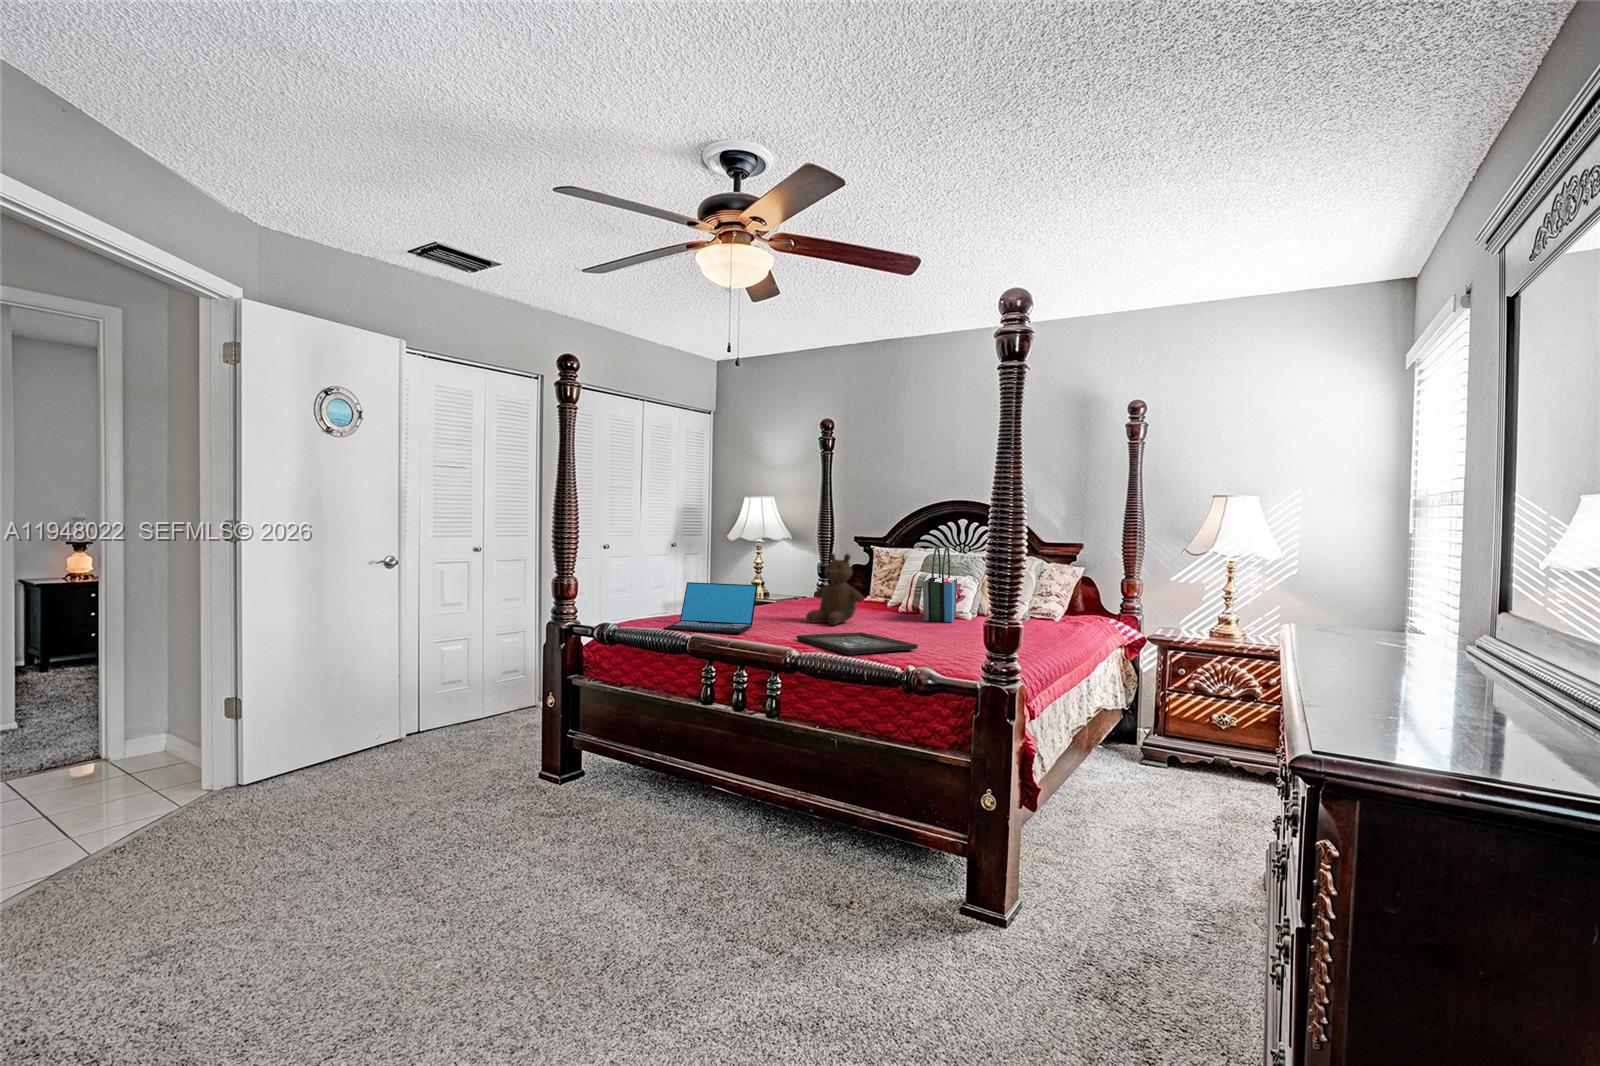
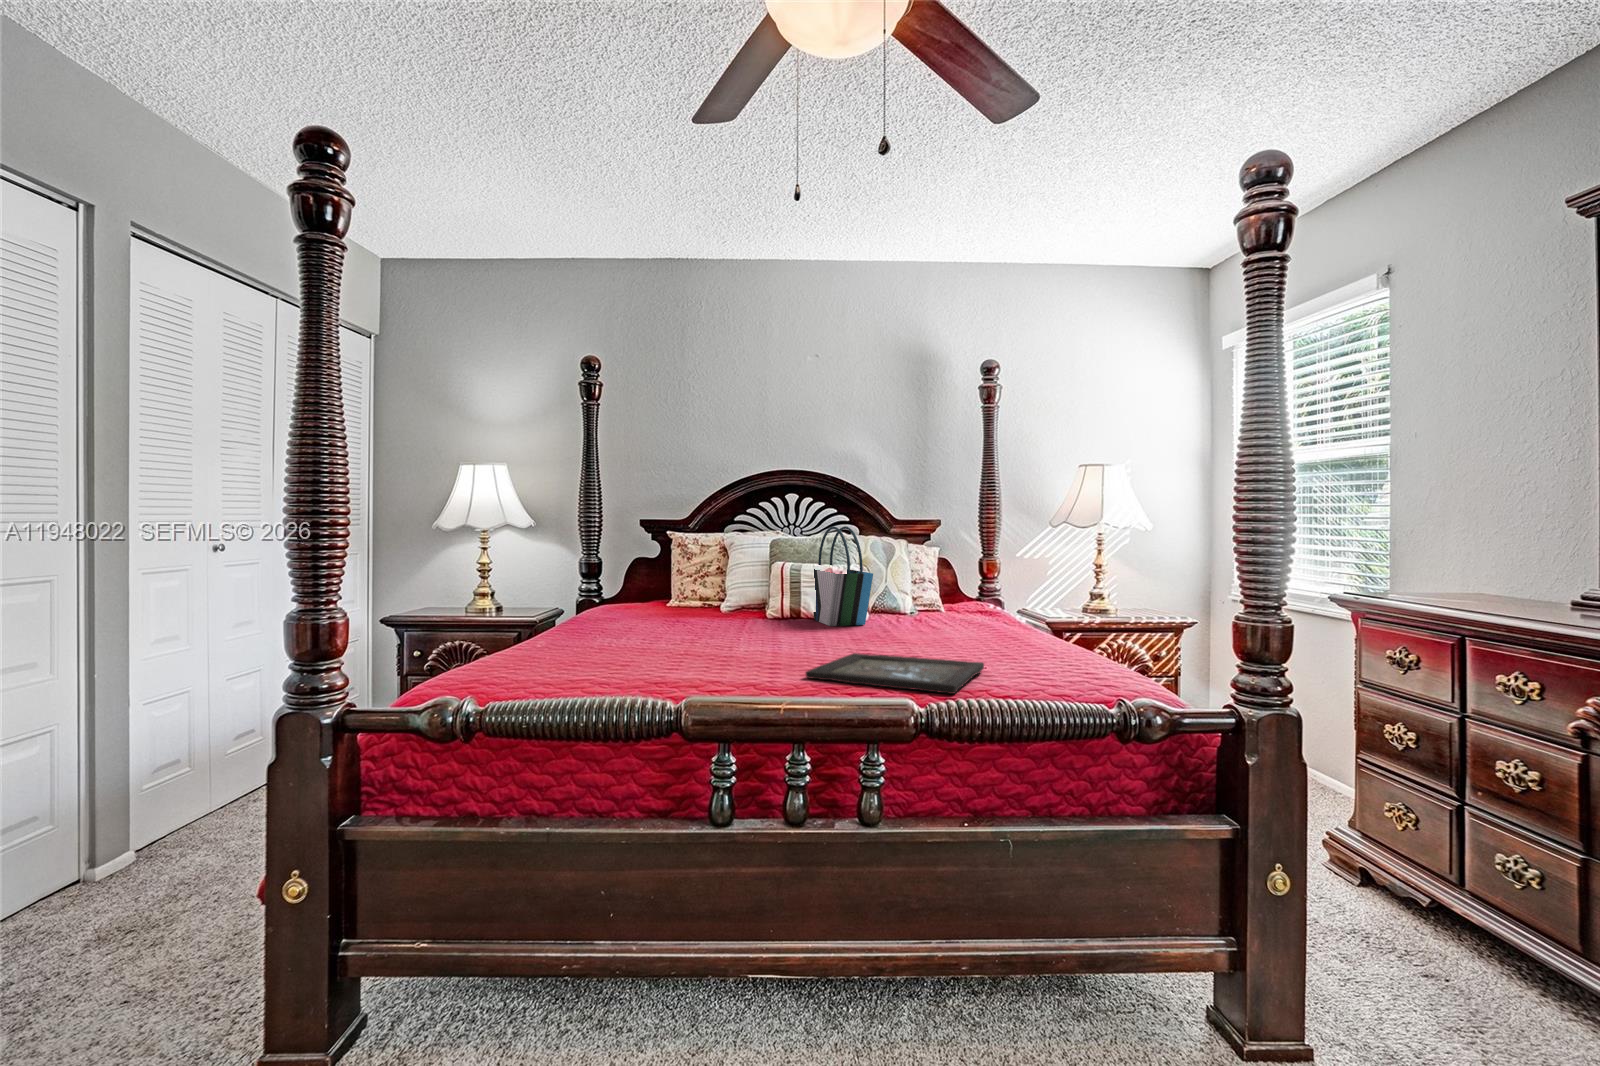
teddy bear: present [806,553,863,625] -> none [713,538,797,647]
laptop: present [663,582,758,634] -> none [550,595,709,694]

